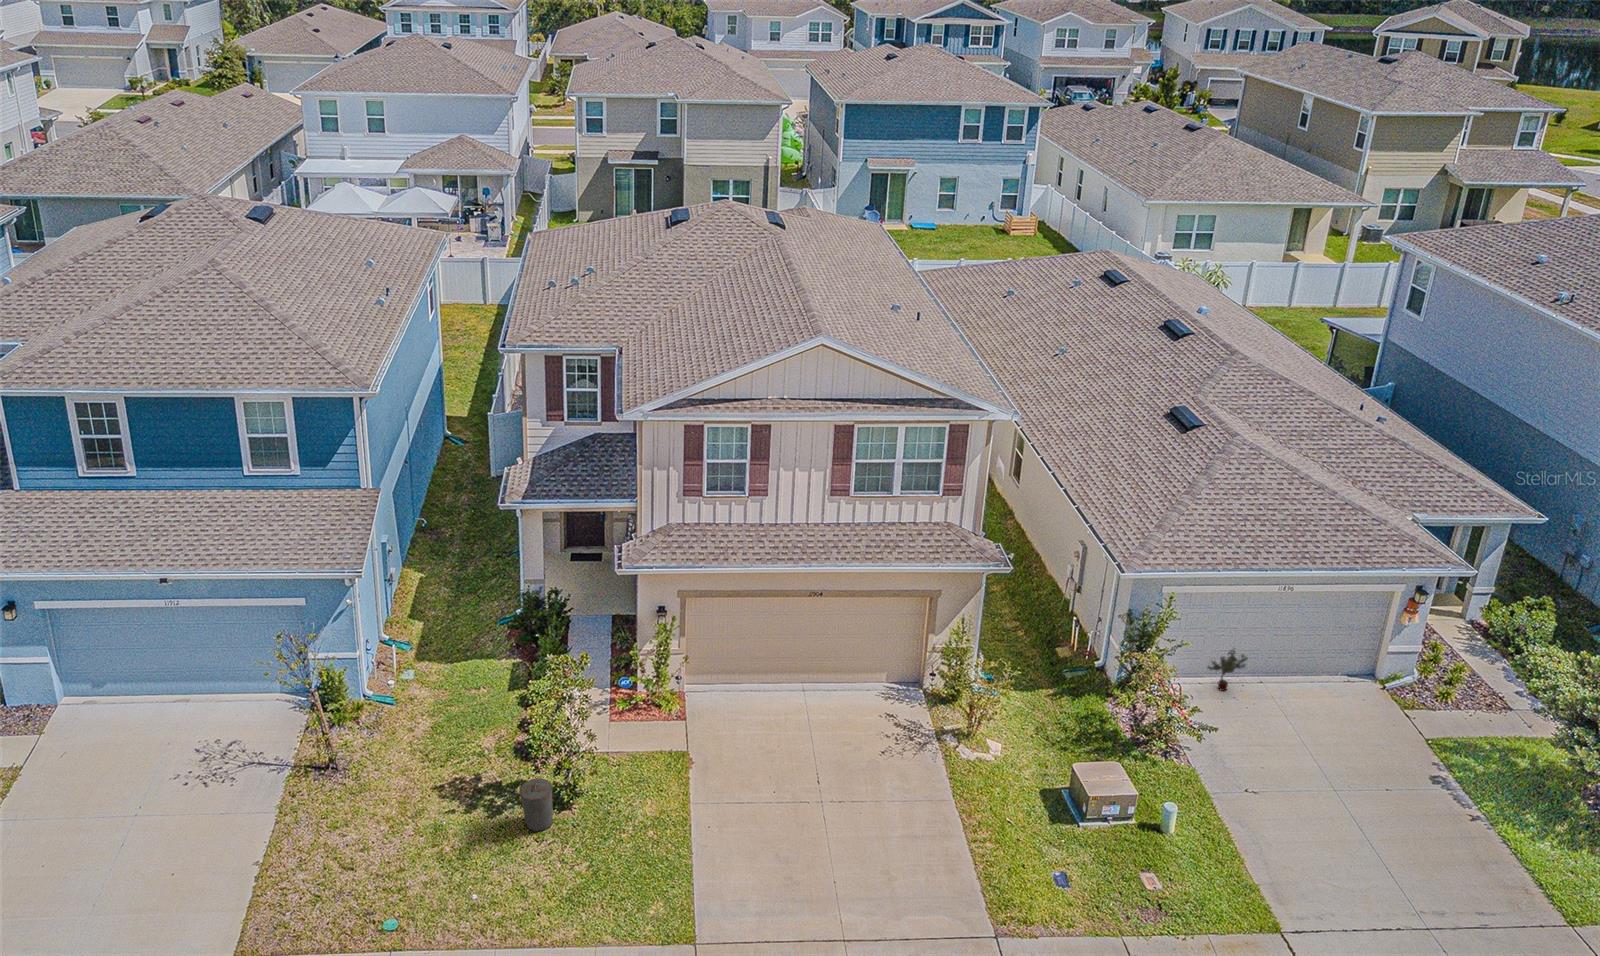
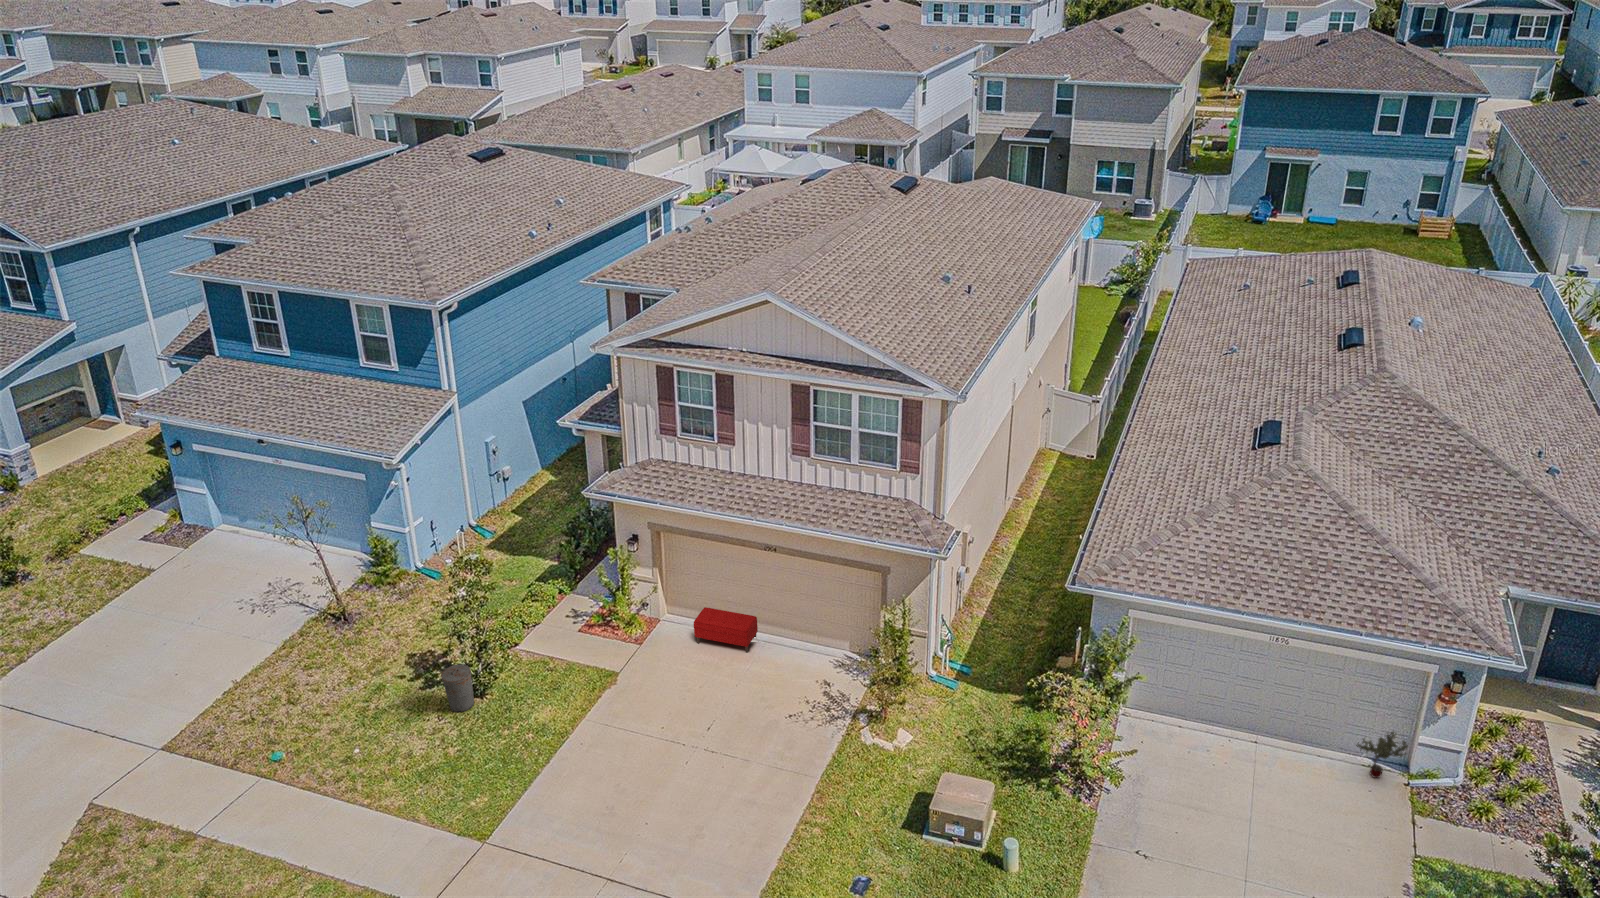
potted tree: present [1208,649,1248,691] -> present [1356,731,1408,778]
bench: none [737,665,797,705] -> present [694,607,758,653]

